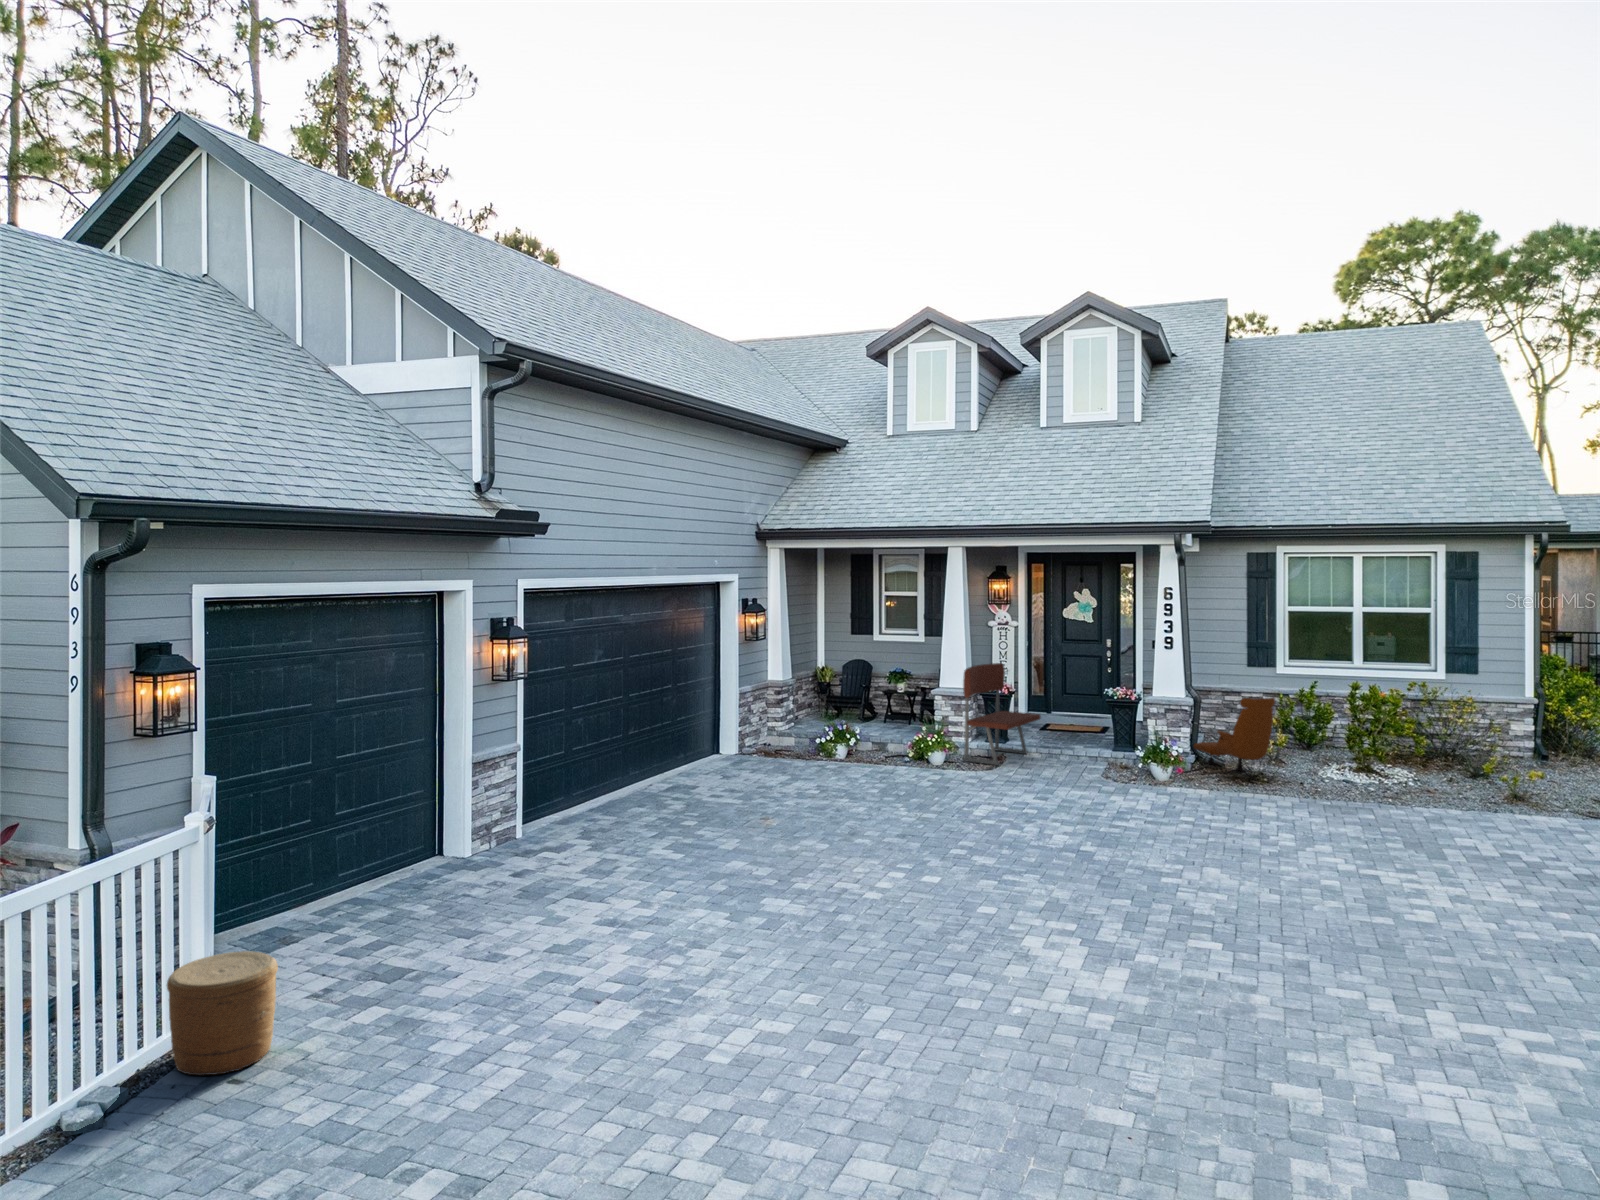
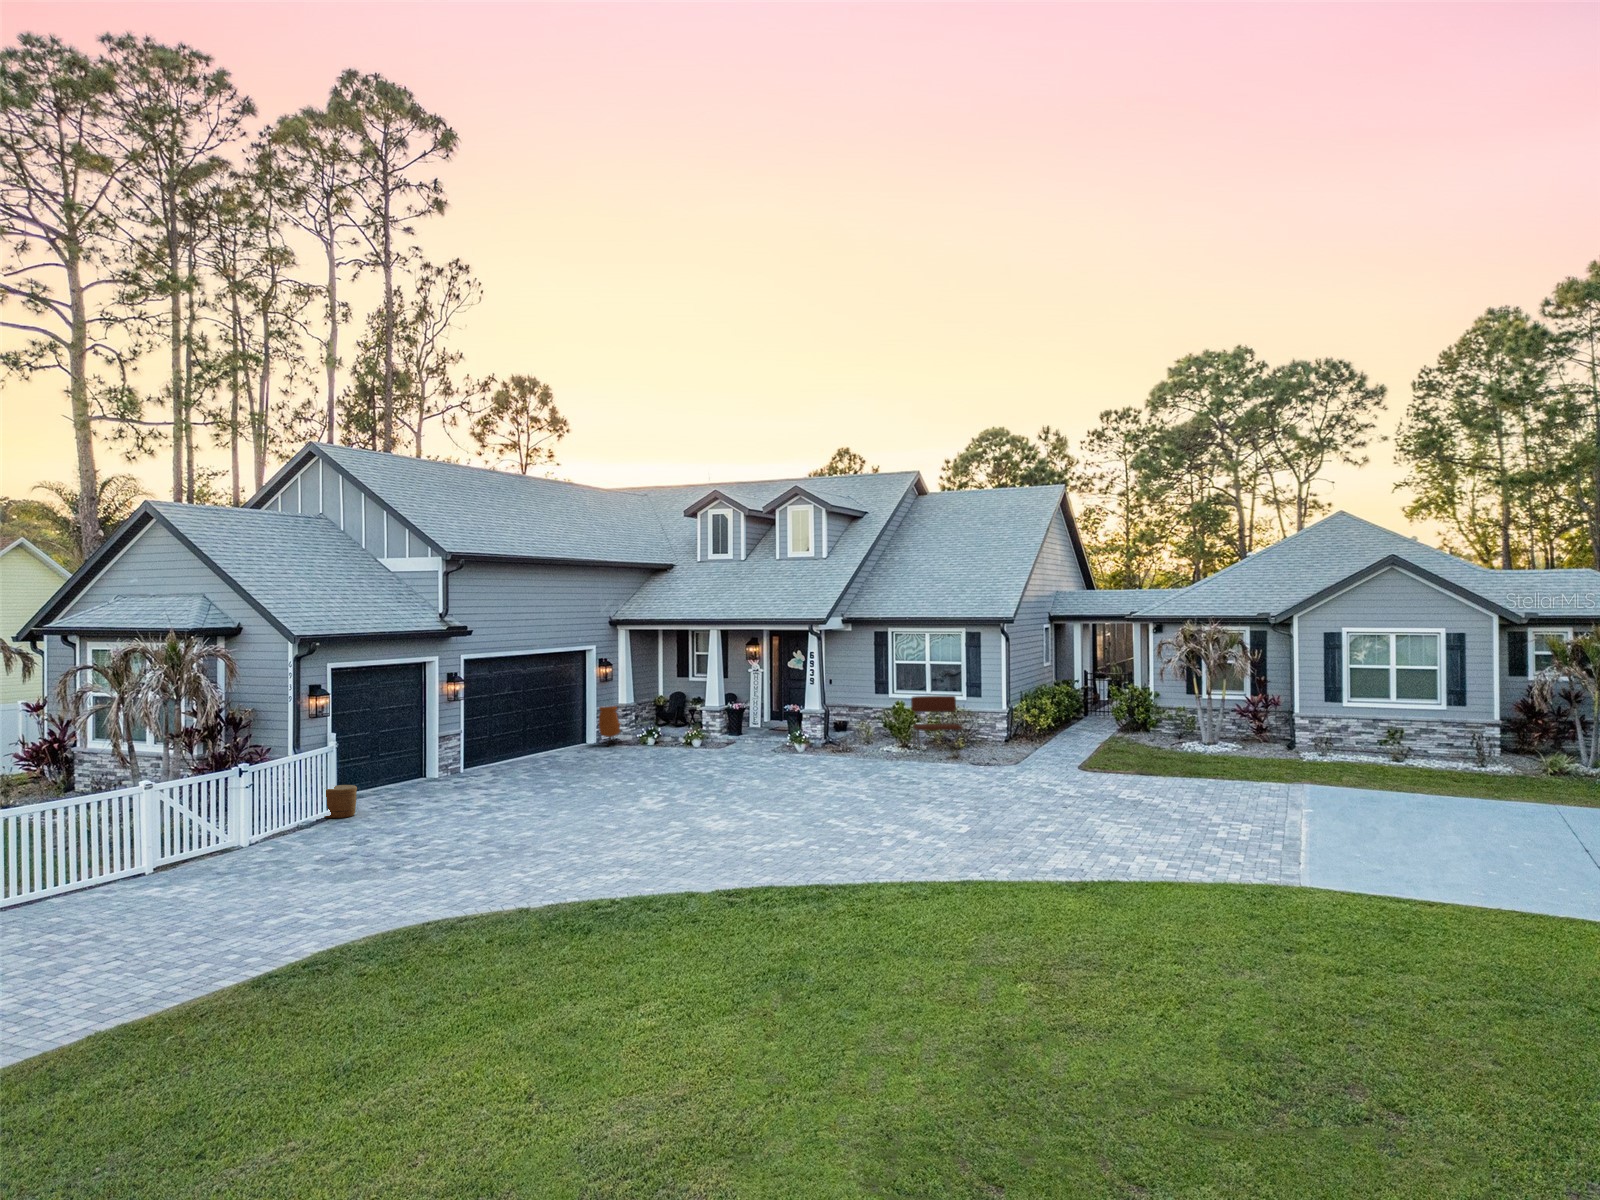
bench: present [963,663,1041,765] -> present [911,696,962,749]
lounge chair: present [1194,698,1275,780] -> present [598,707,621,745]

